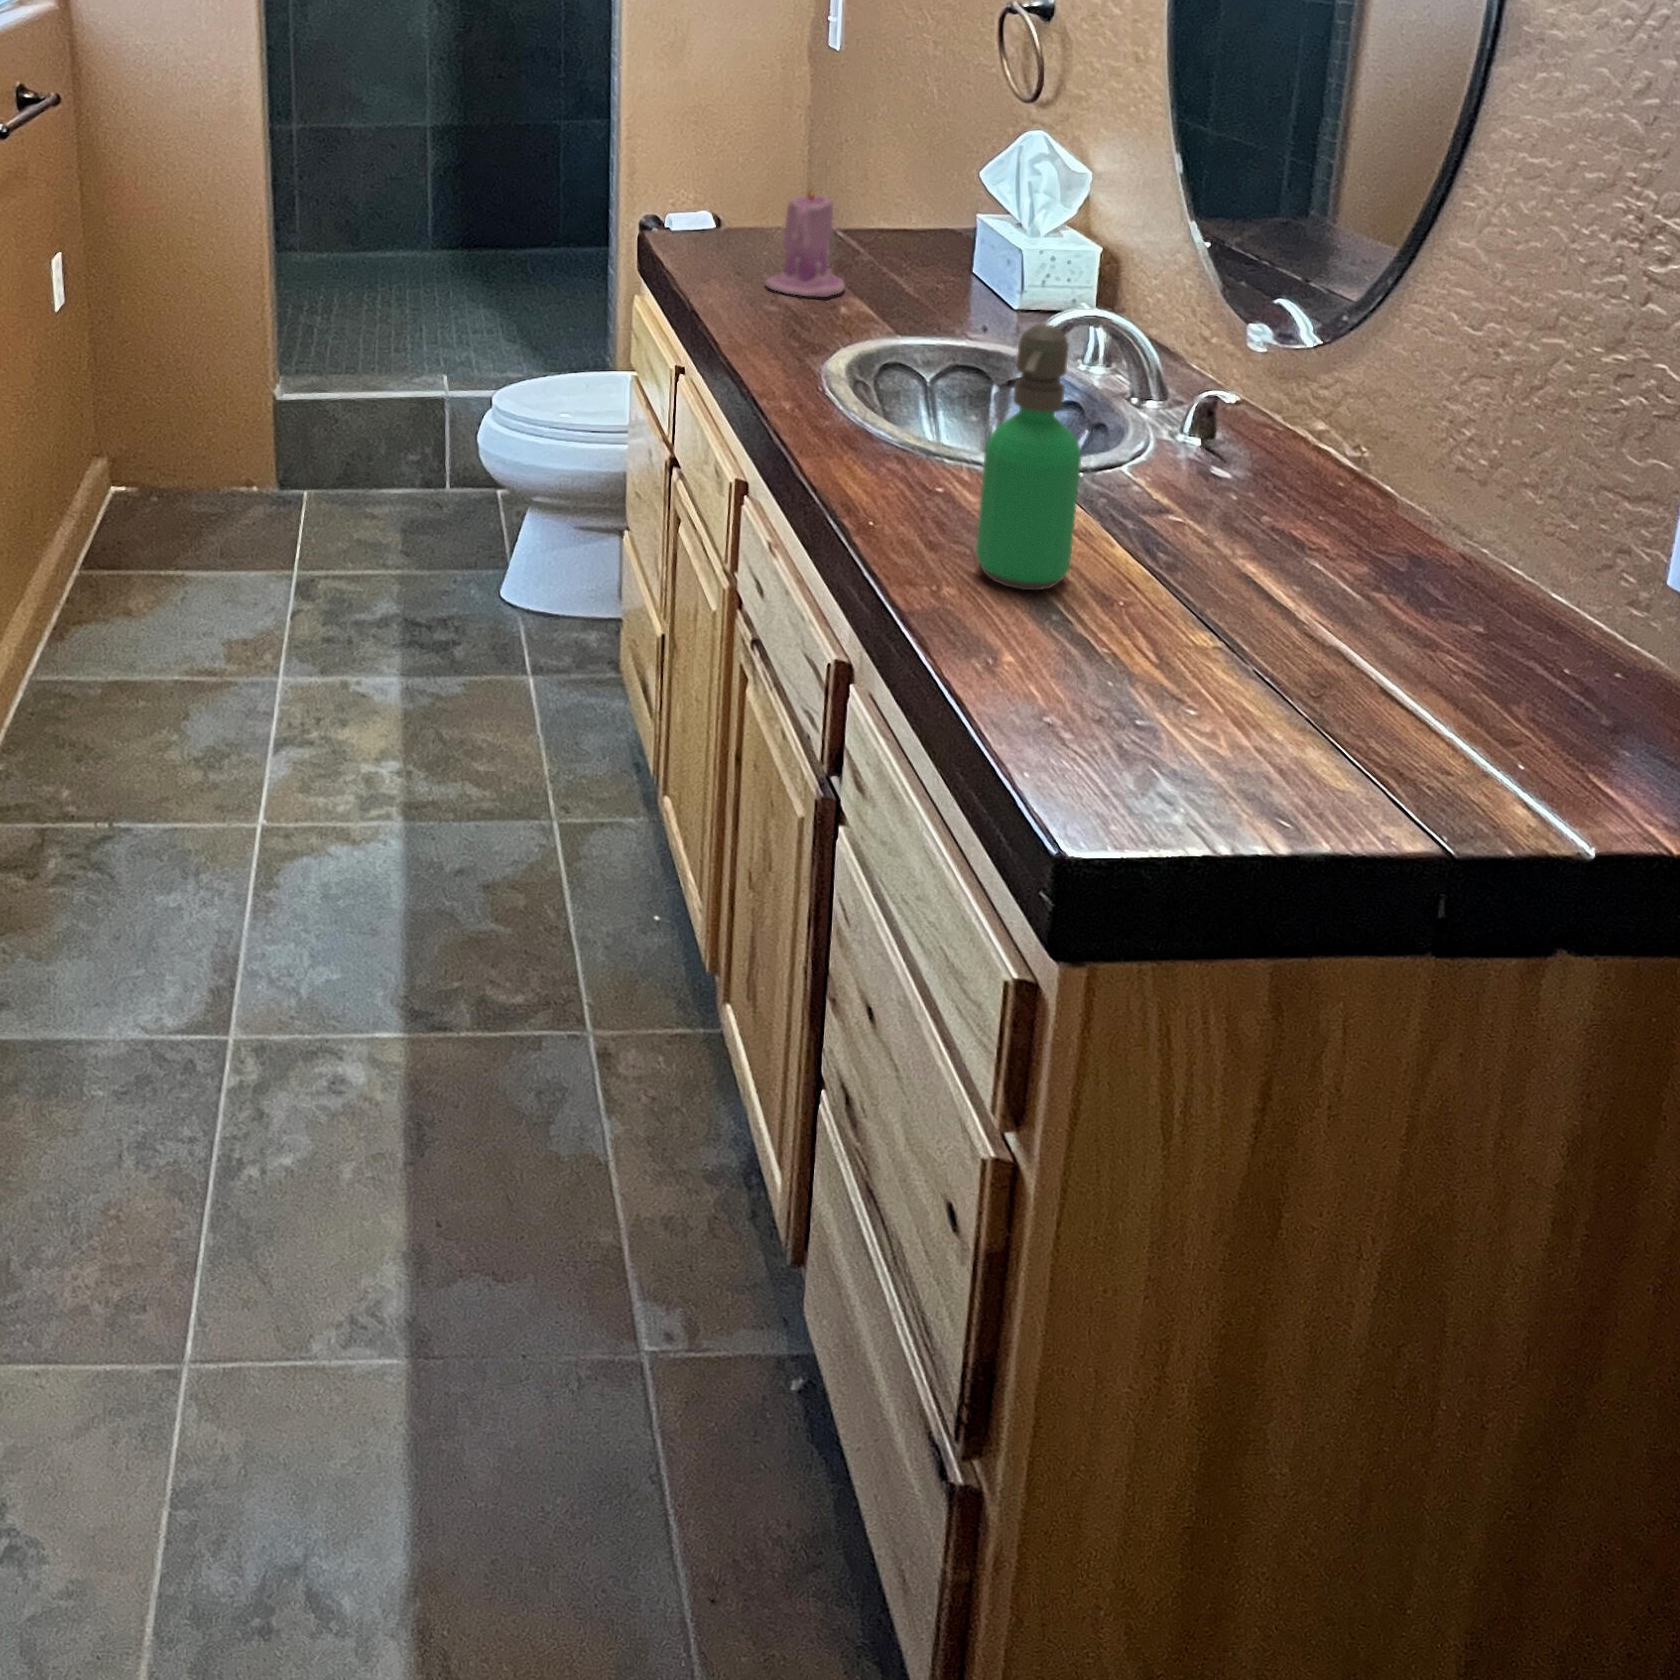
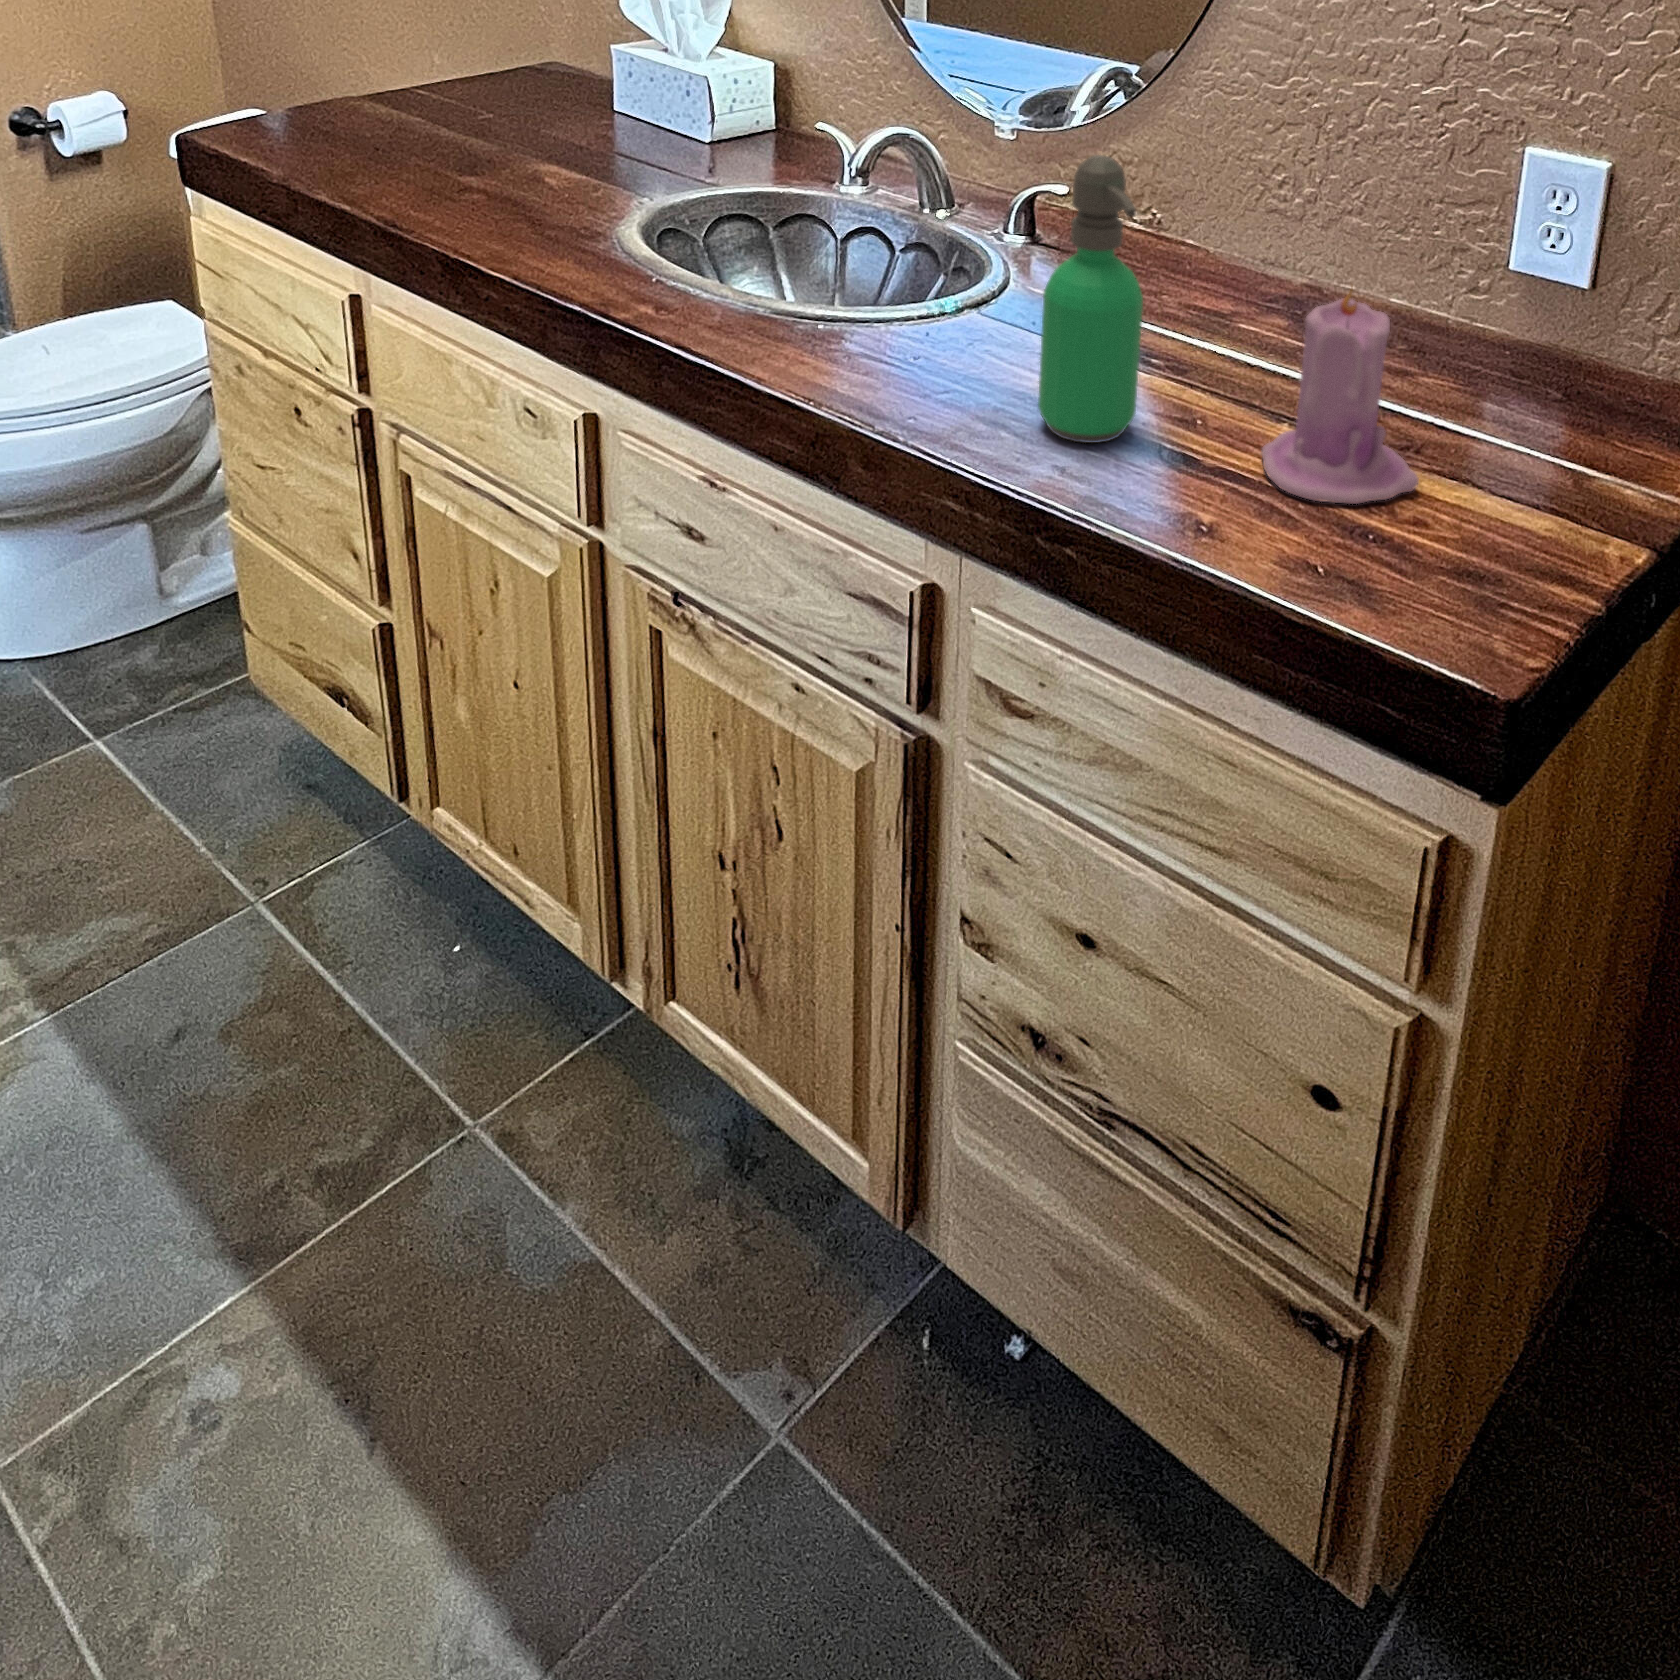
candle: present [765,190,845,297] -> present [1261,289,1419,504]

